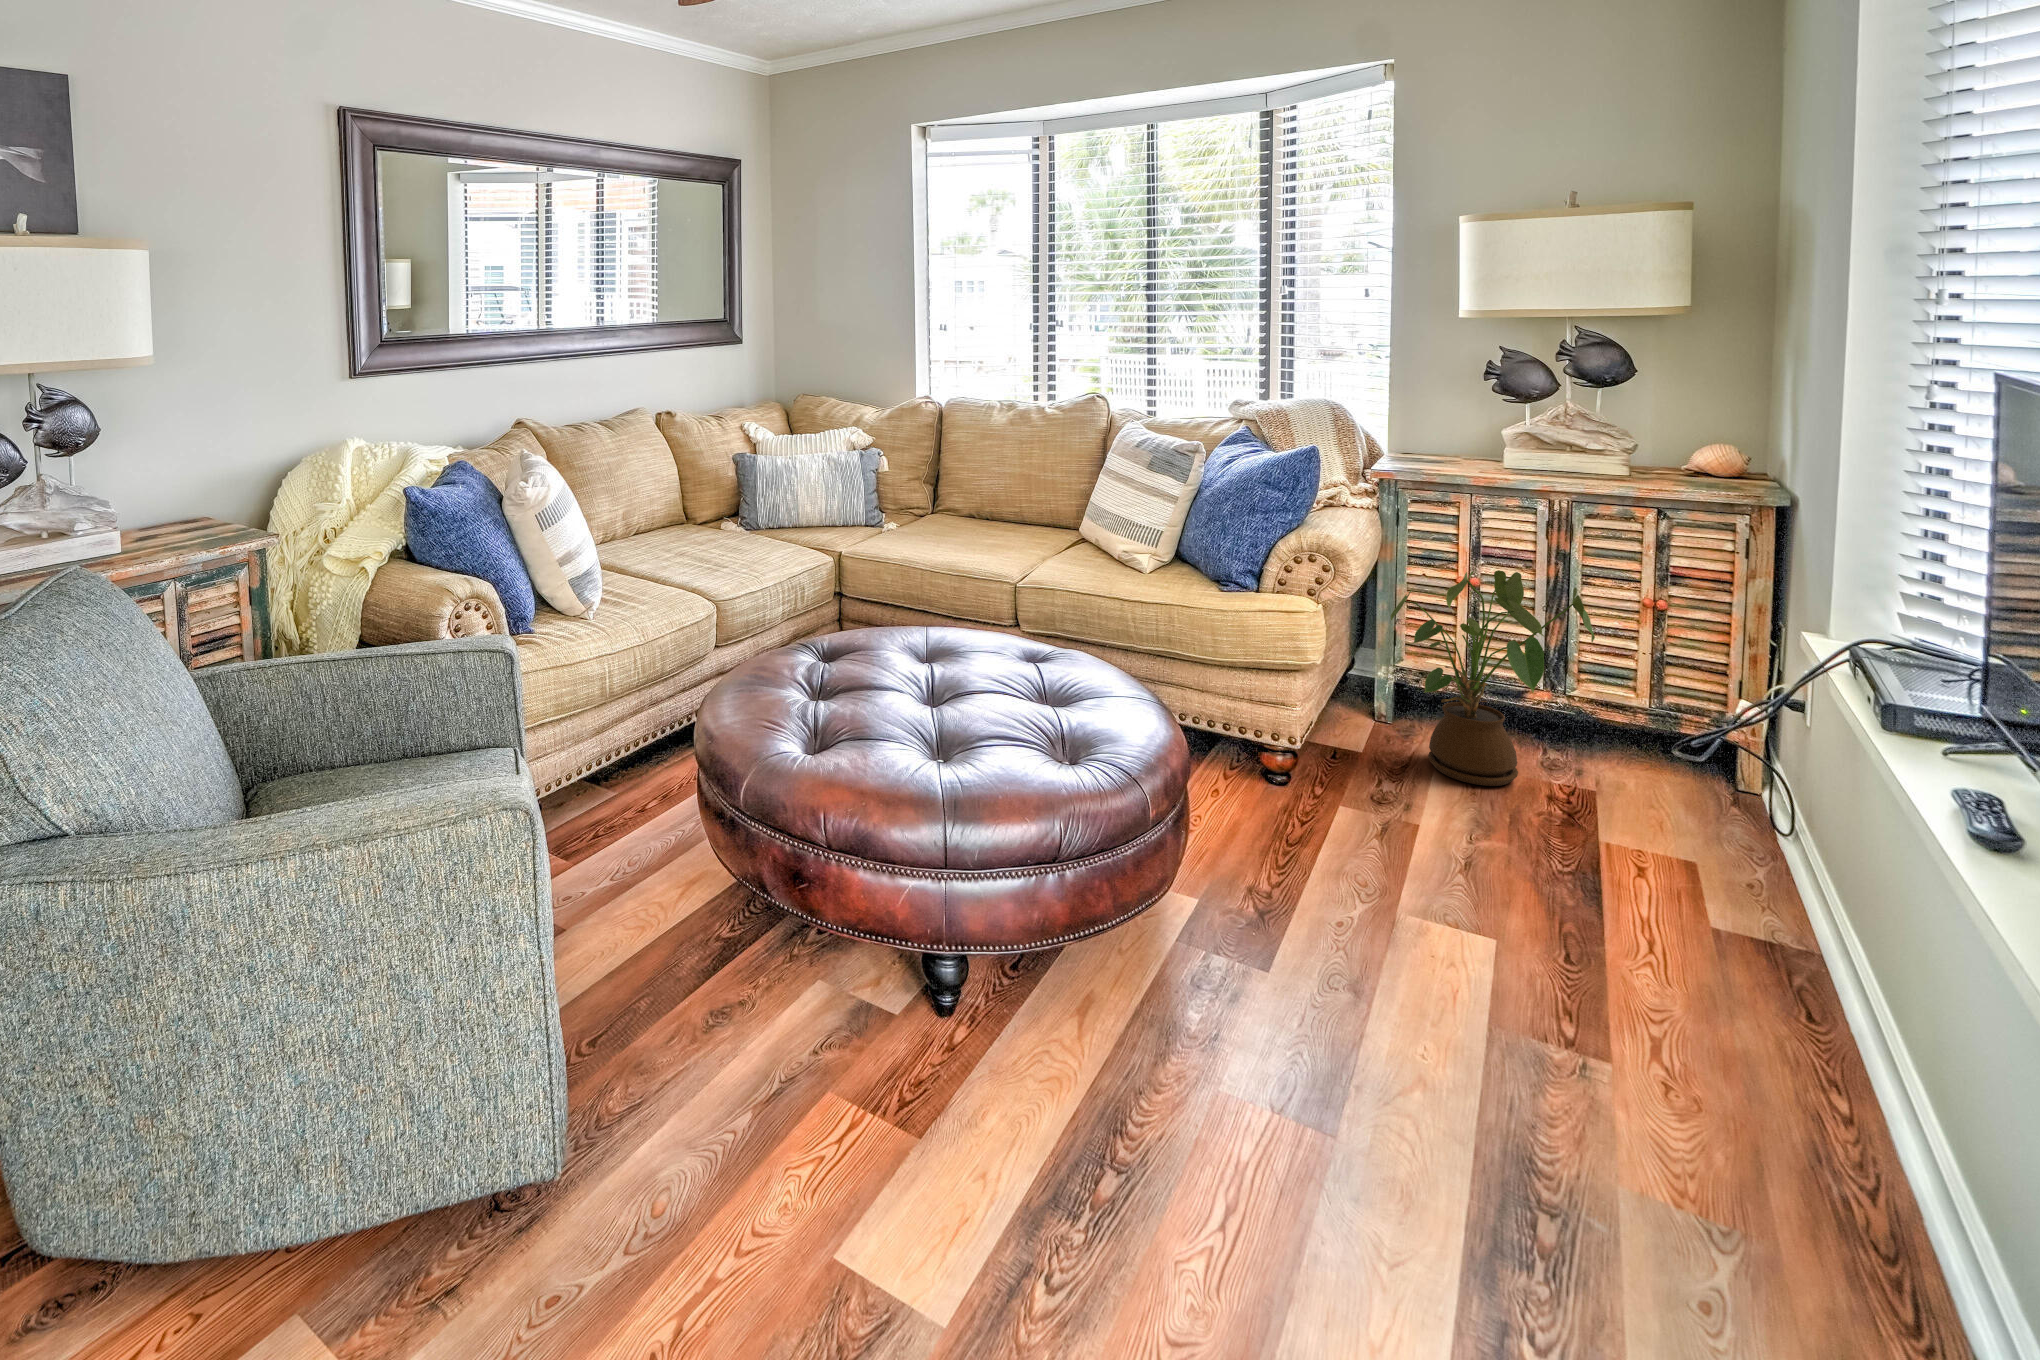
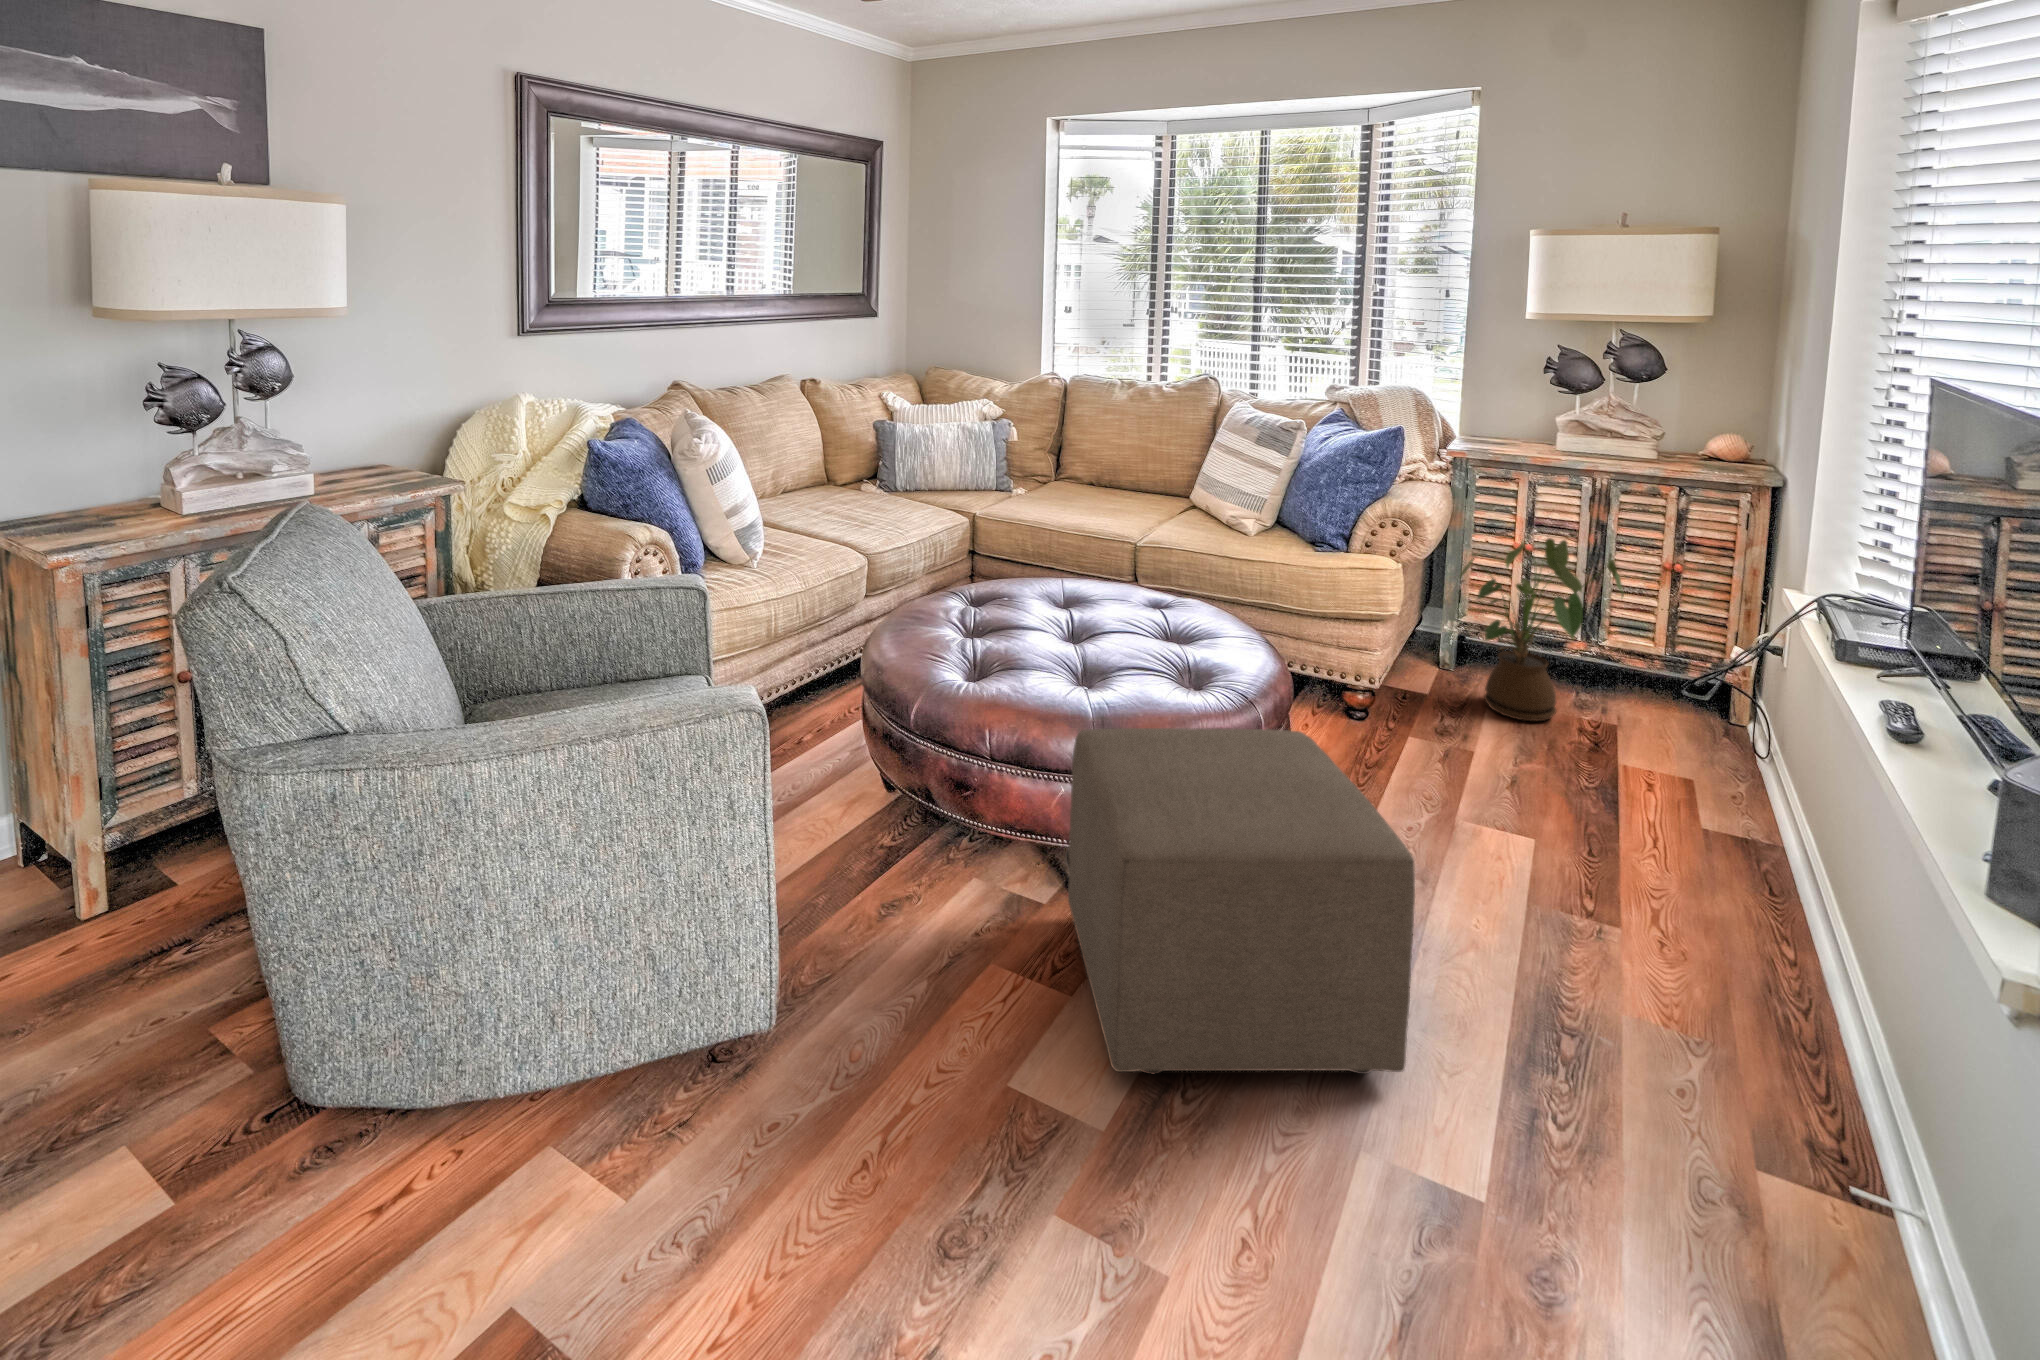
ottoman: none [919,812,1332,1265] -> present [1068,728,1415,1074]

